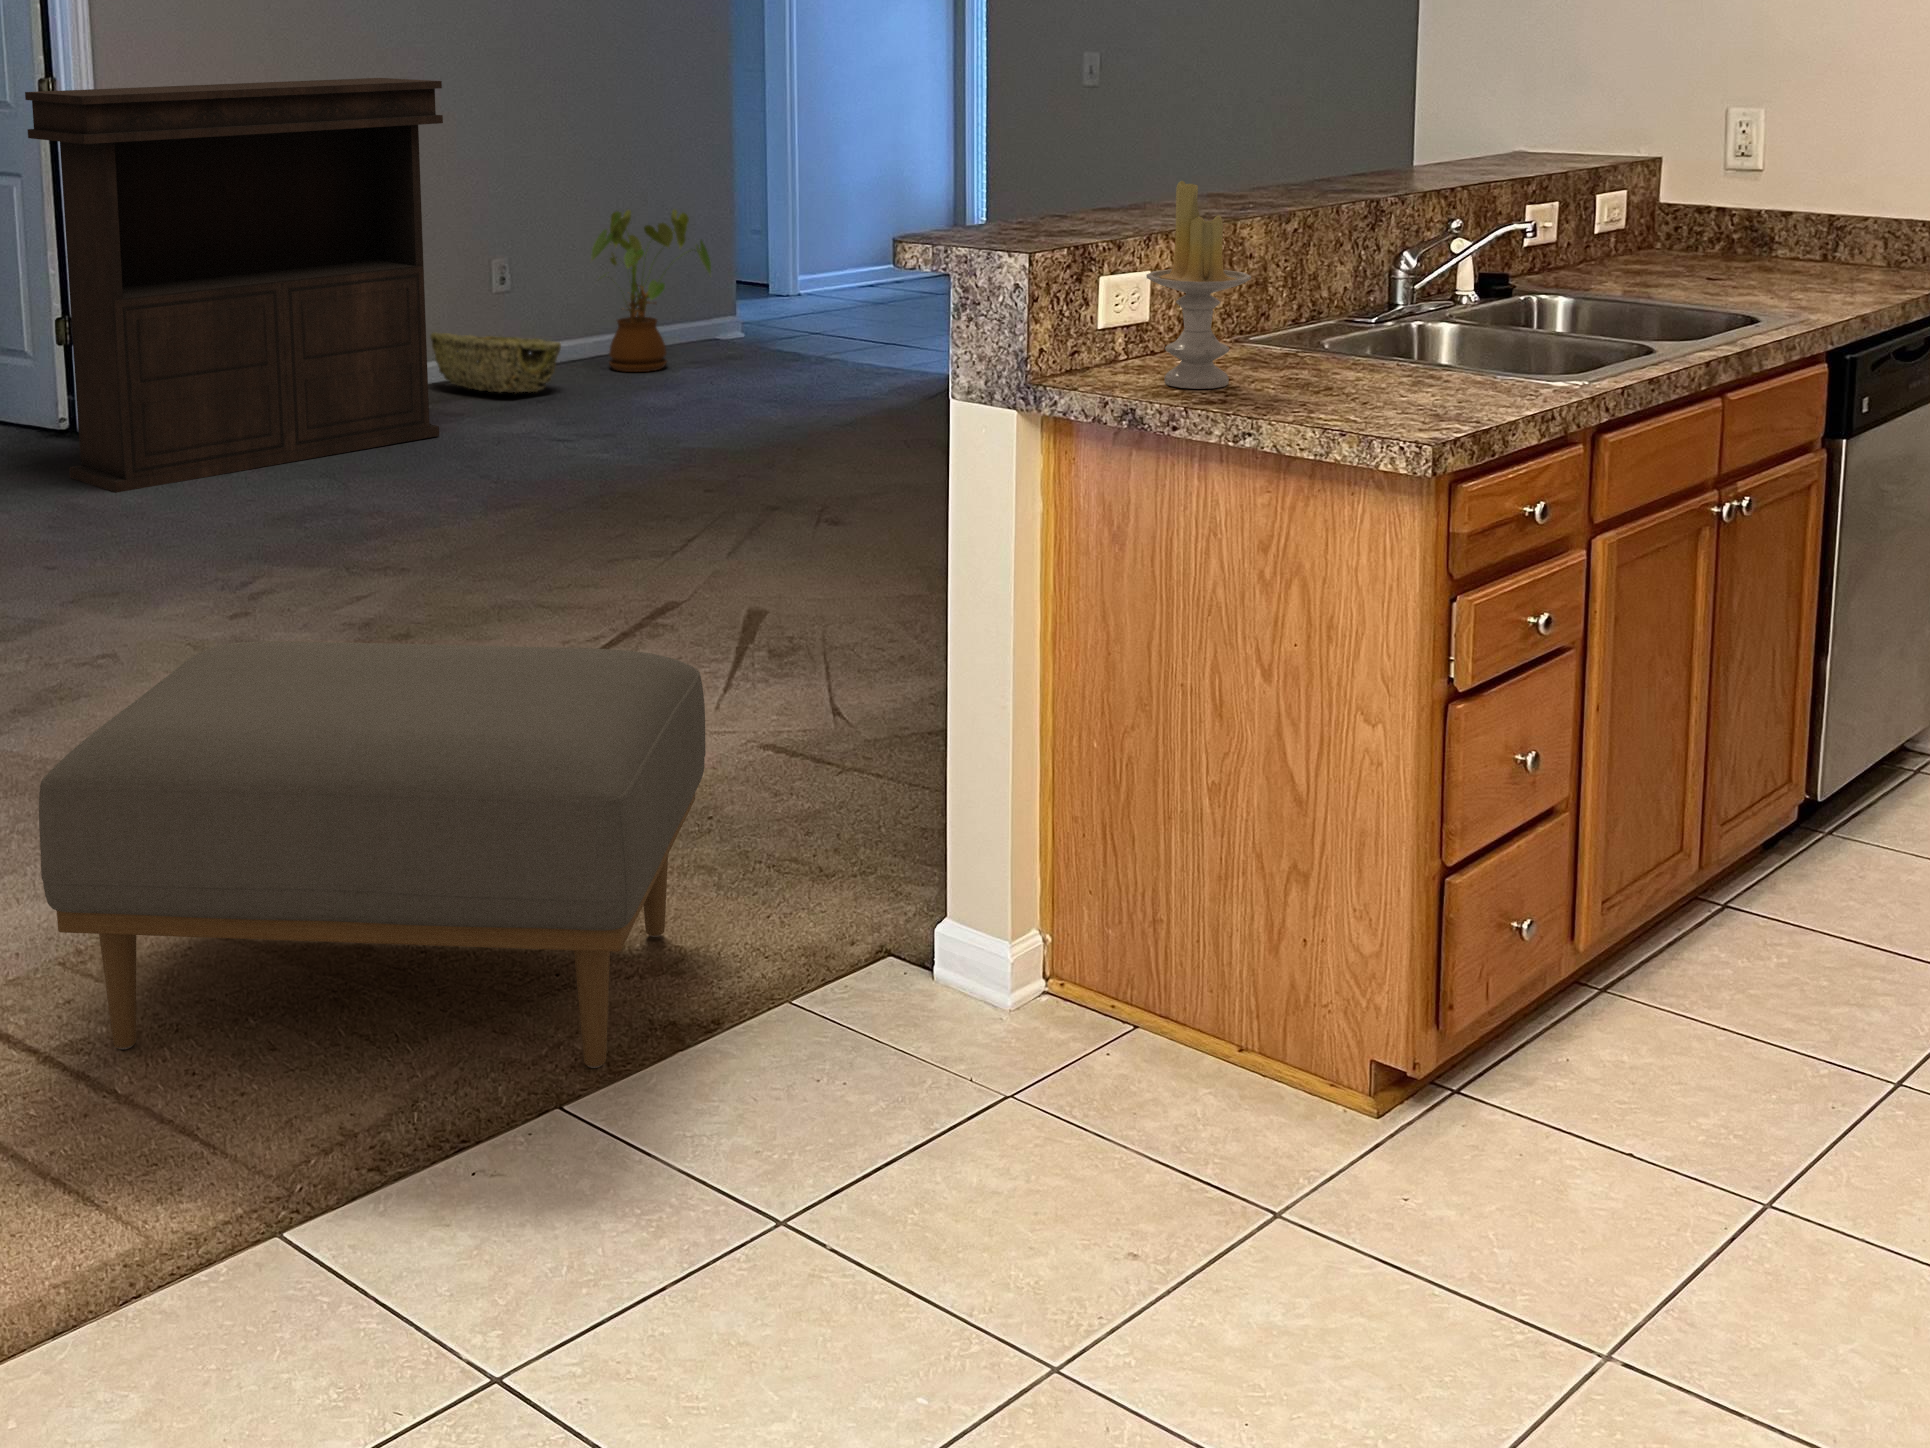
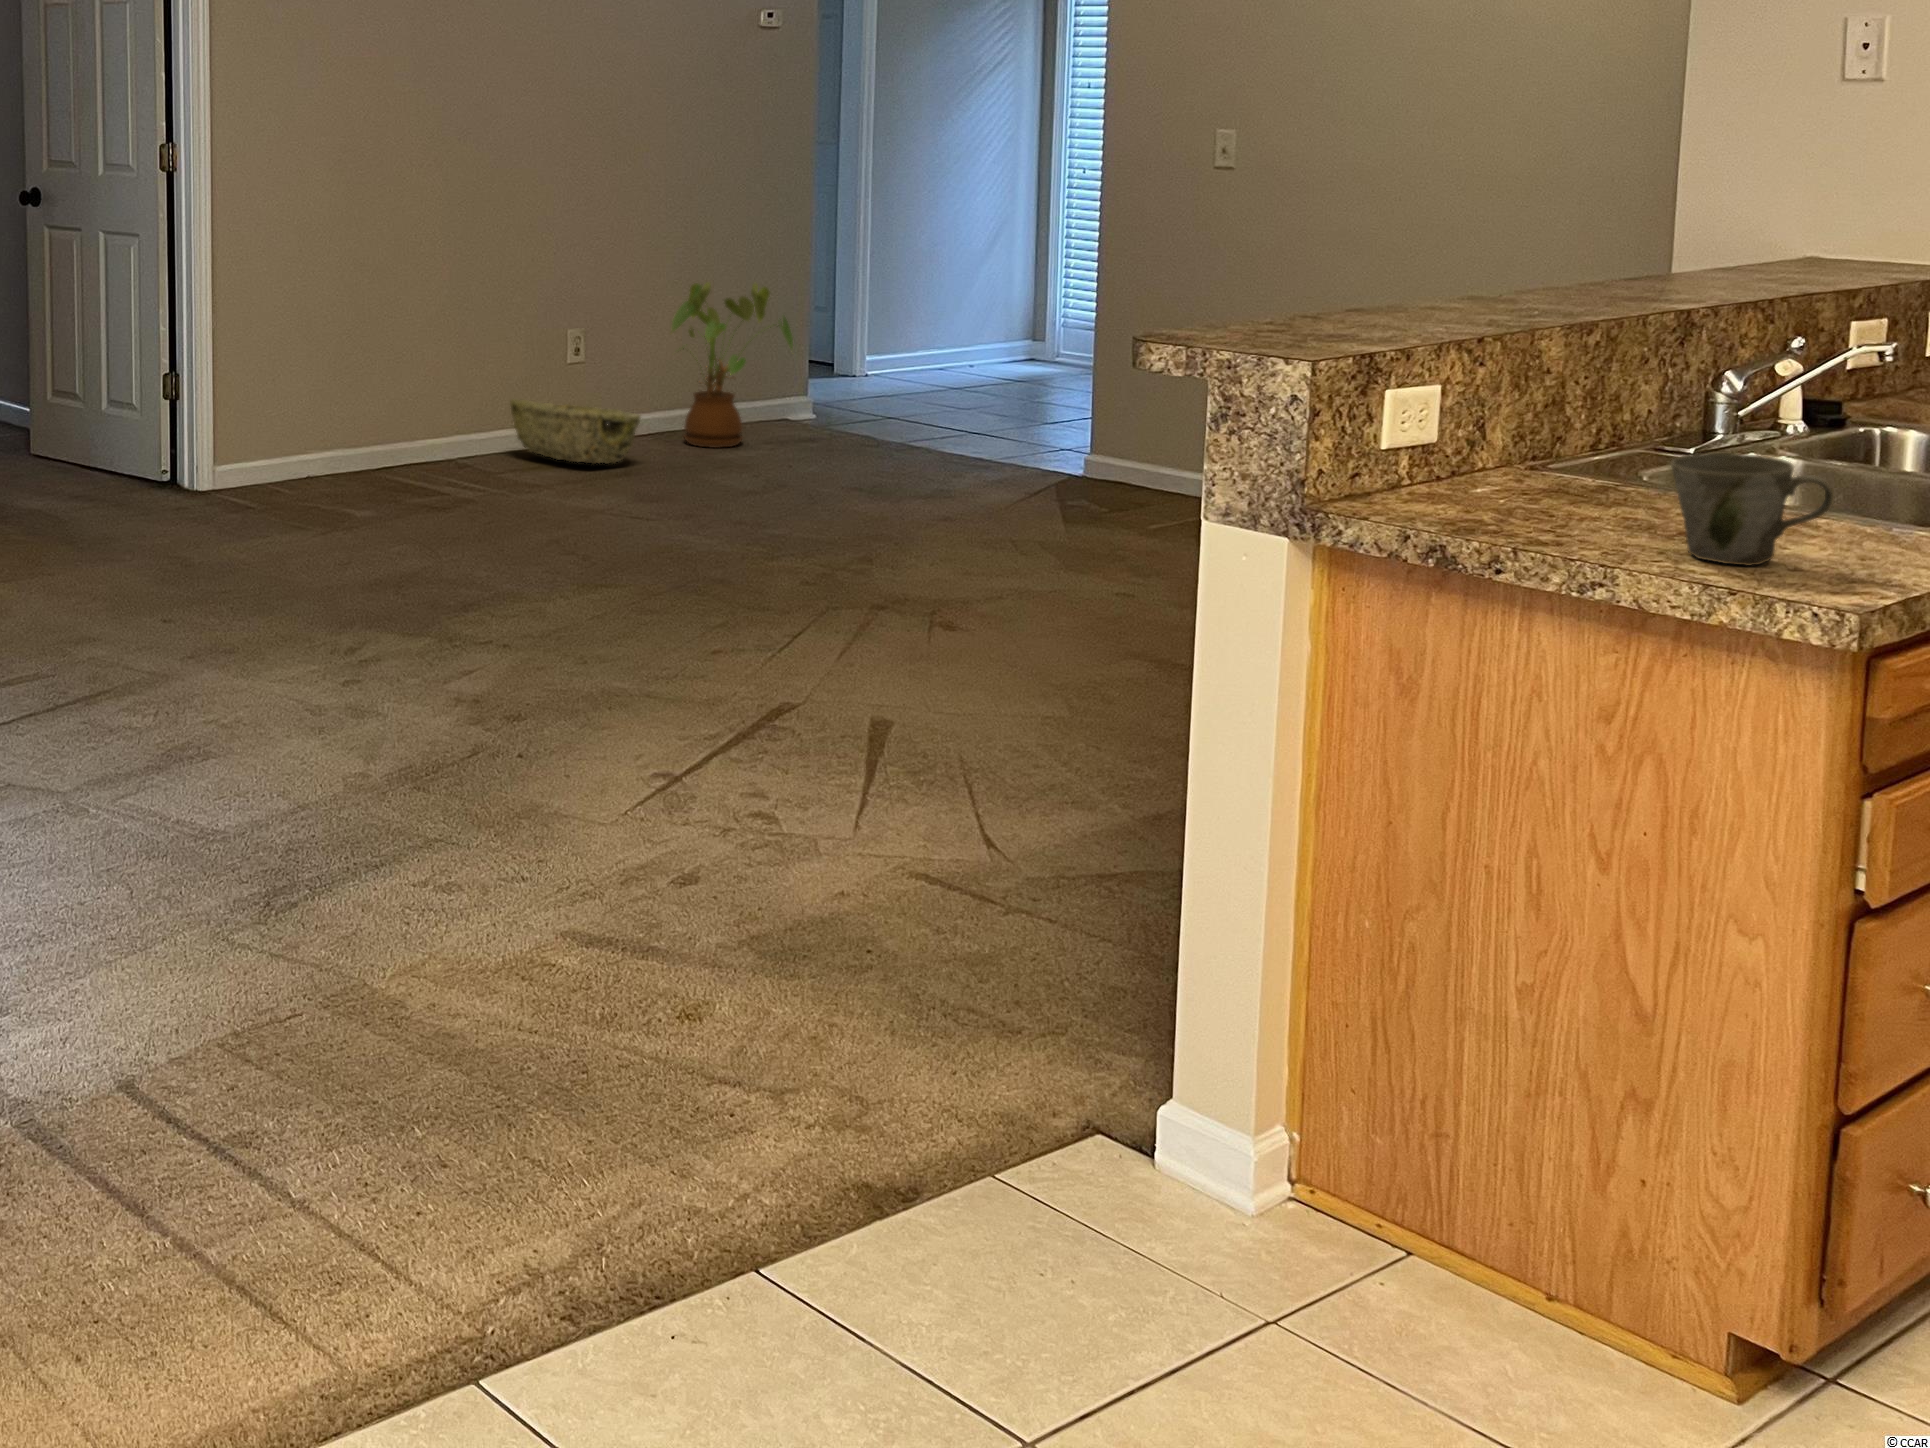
console table: present [25,78,443,493] -> none [154,146,542,546]
candle: present [1146,181,1251,389] -> none [1453,287,1585,526]
mug: none [1306,317,1427,411] -> present [1671,453,1833,566]
ottoman: present [39,641,706,1068] -> none [225,726,892,1228]

